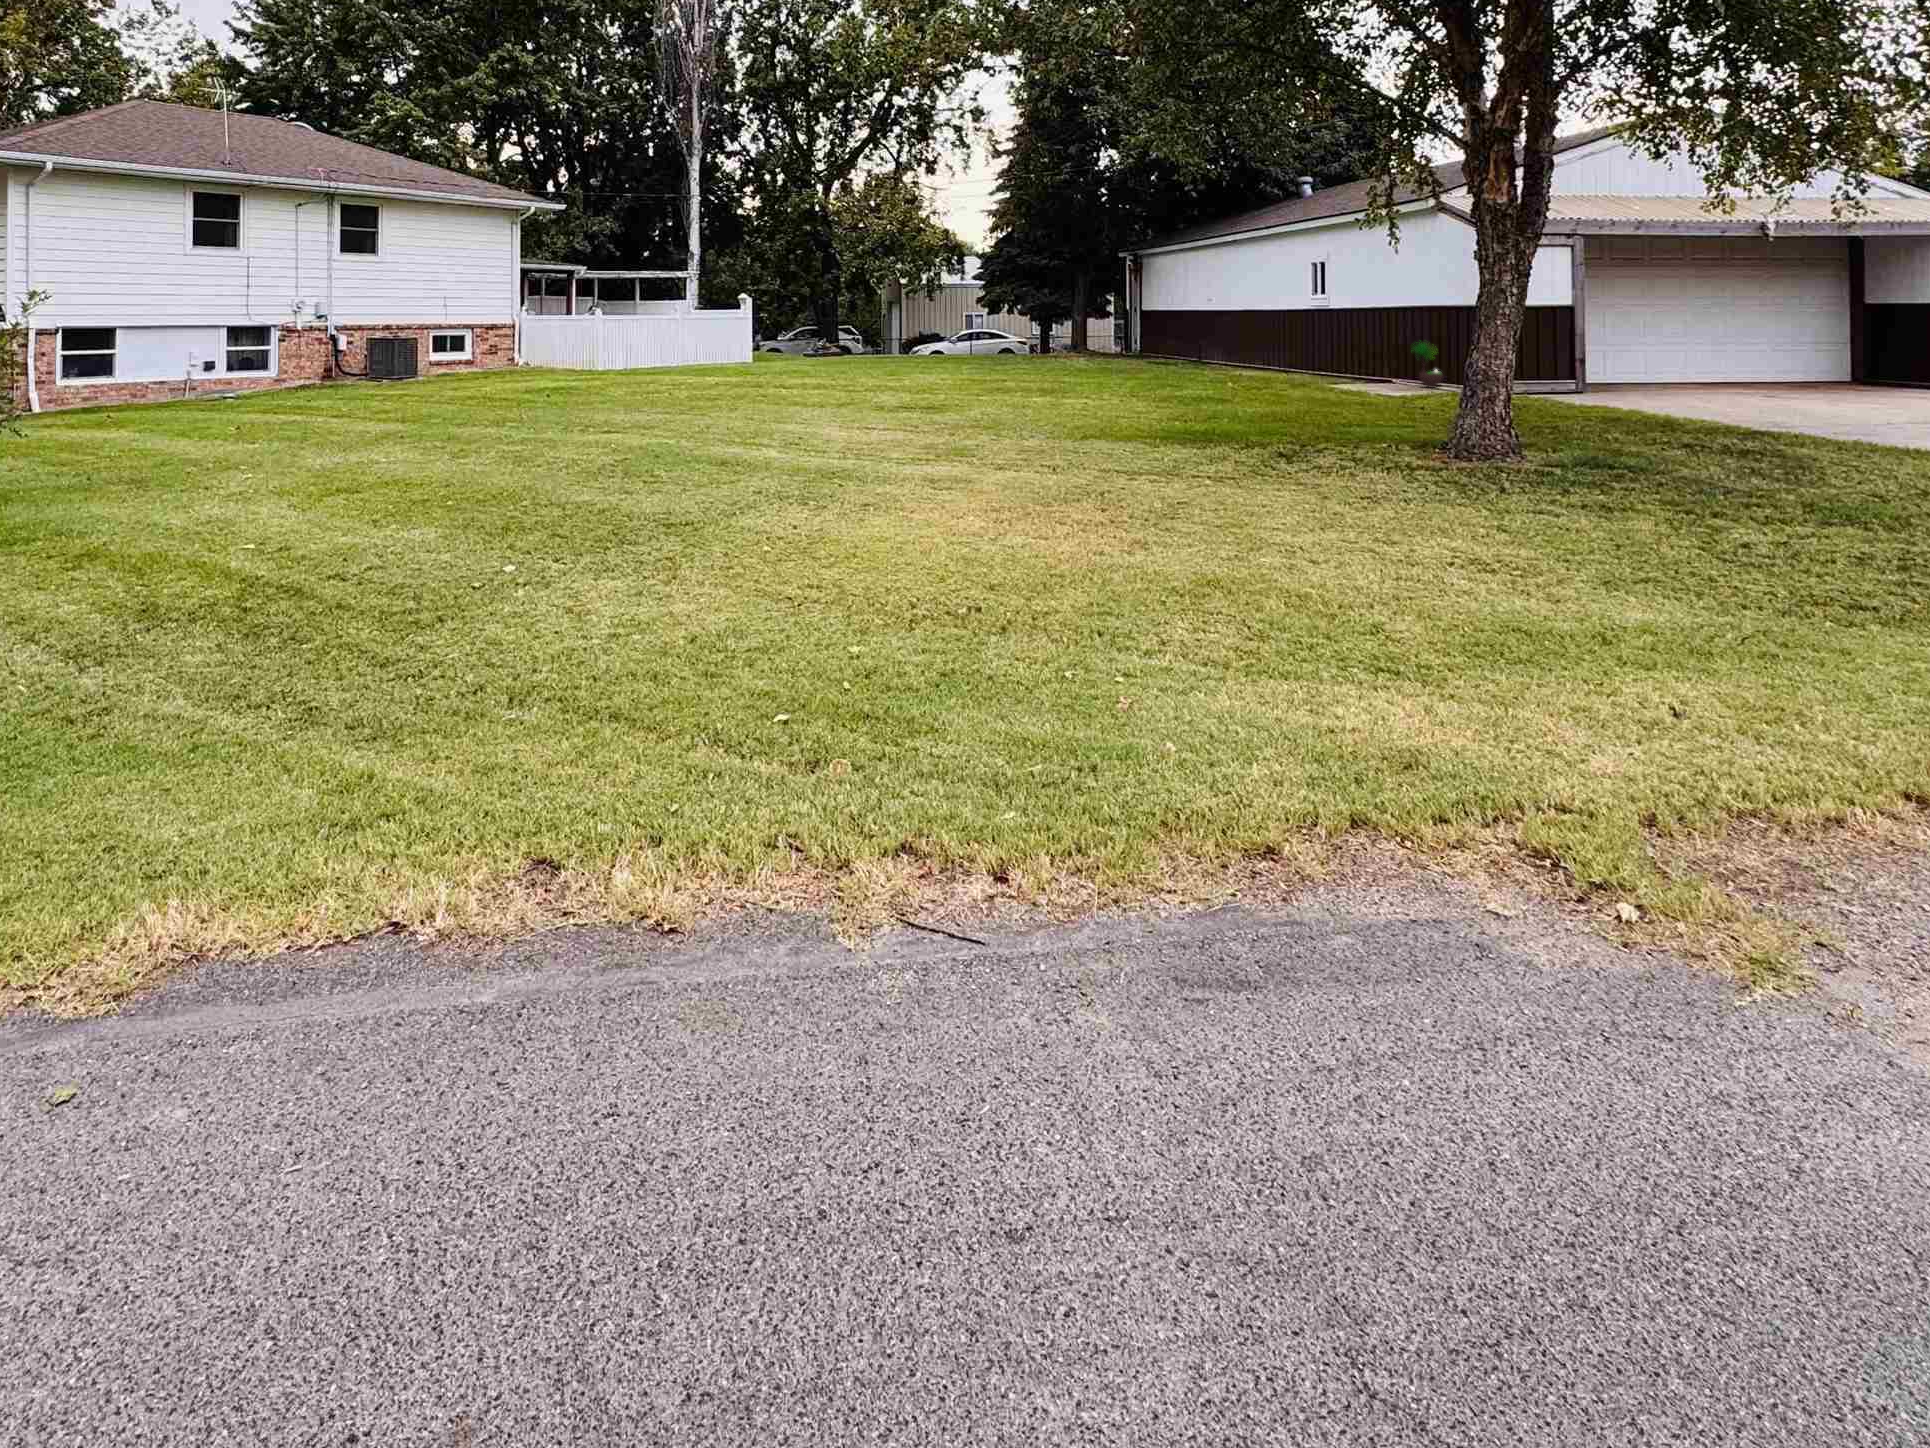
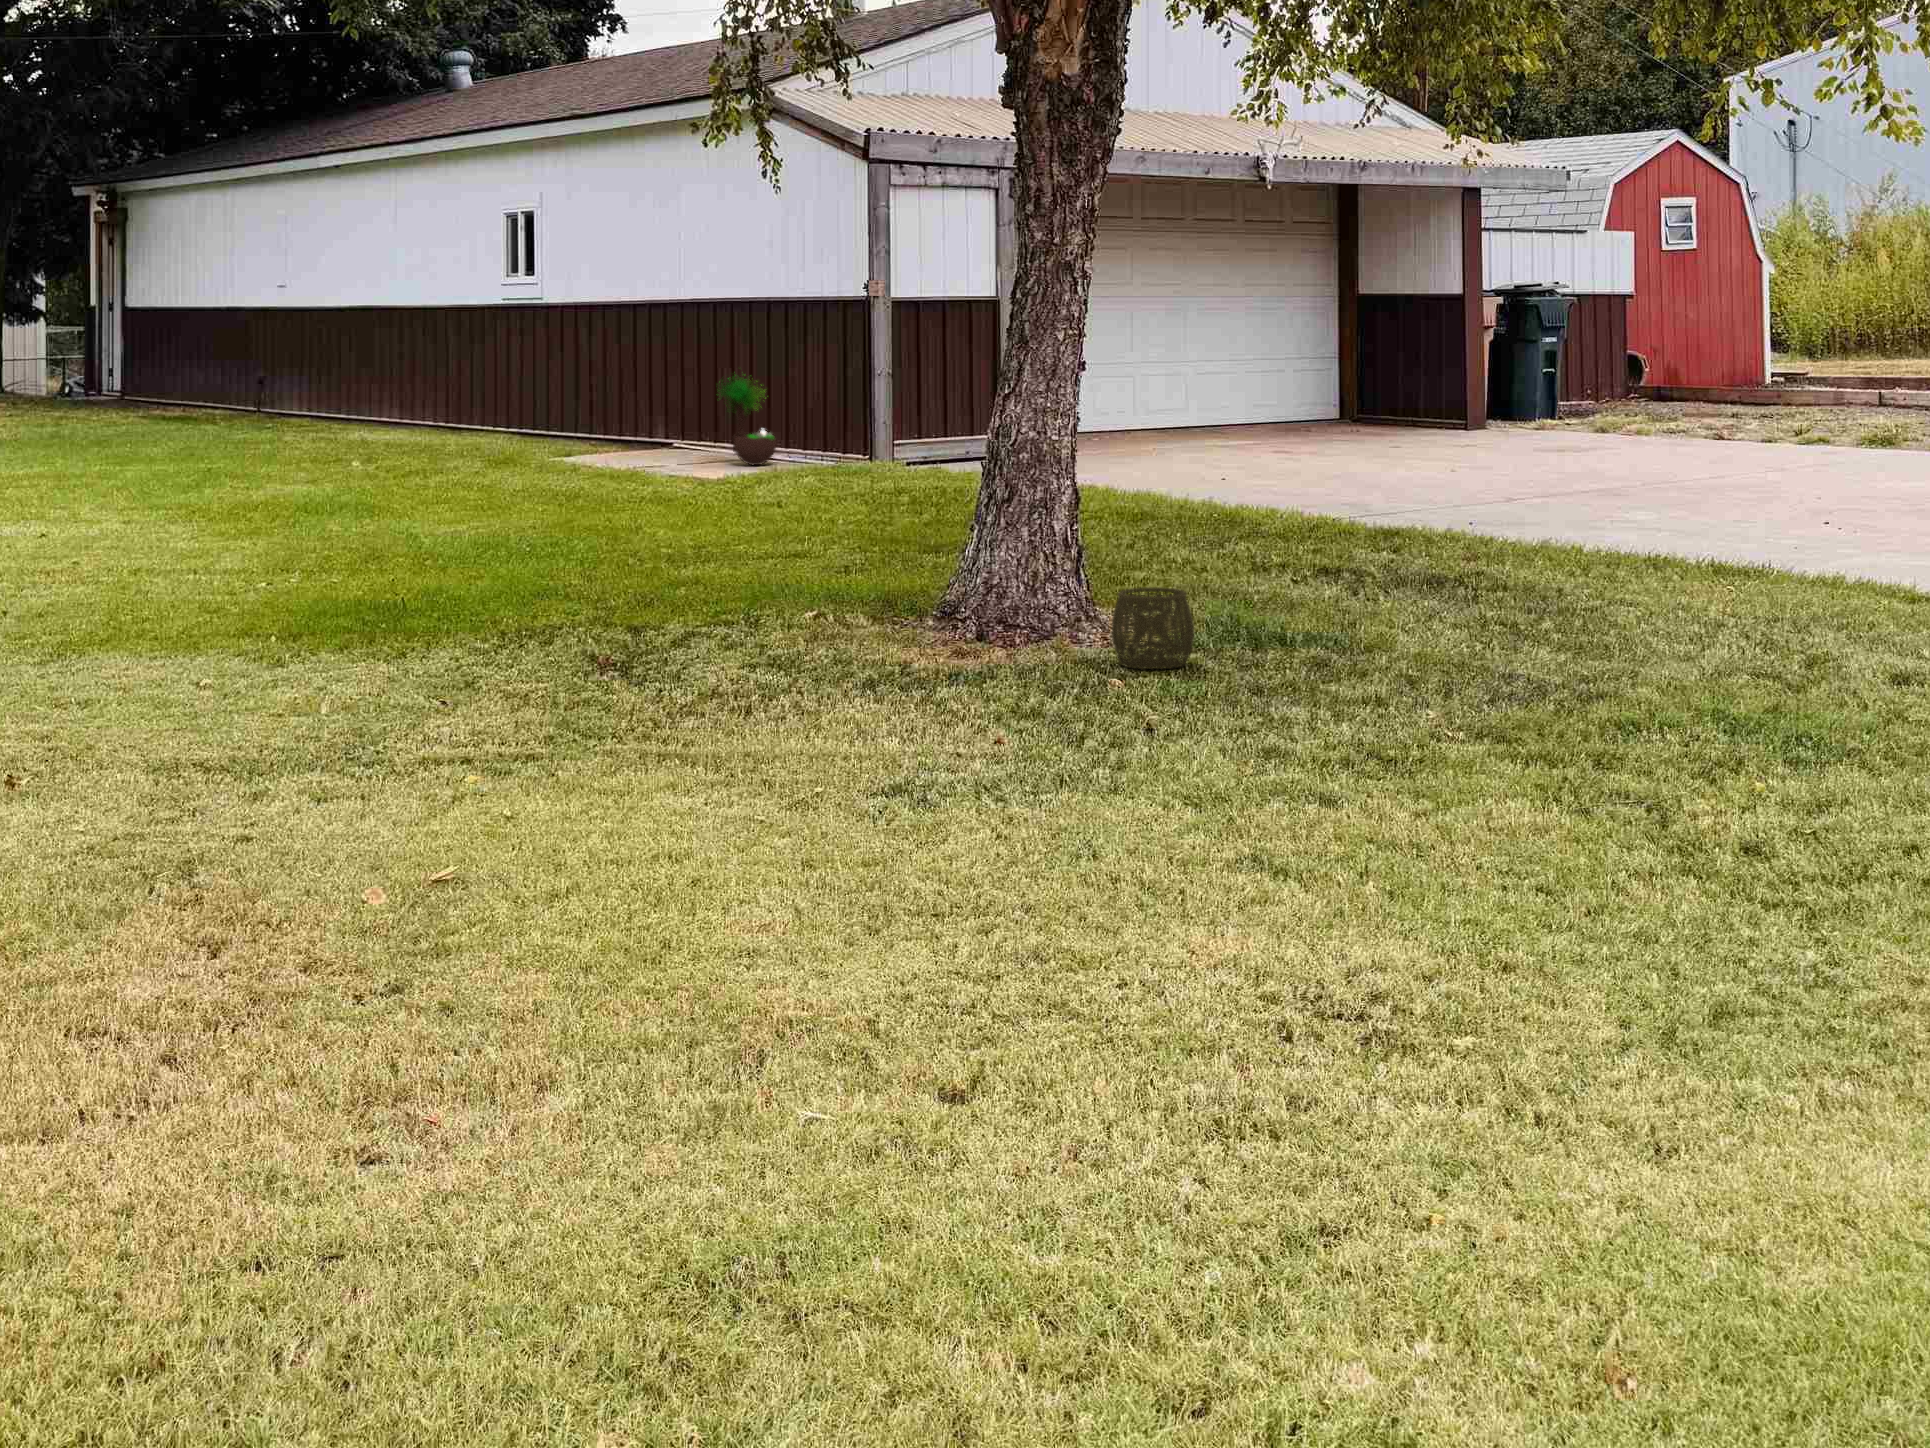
woven basket: none [1512,426,1557,463] -> present [1111,587,1195,670]

